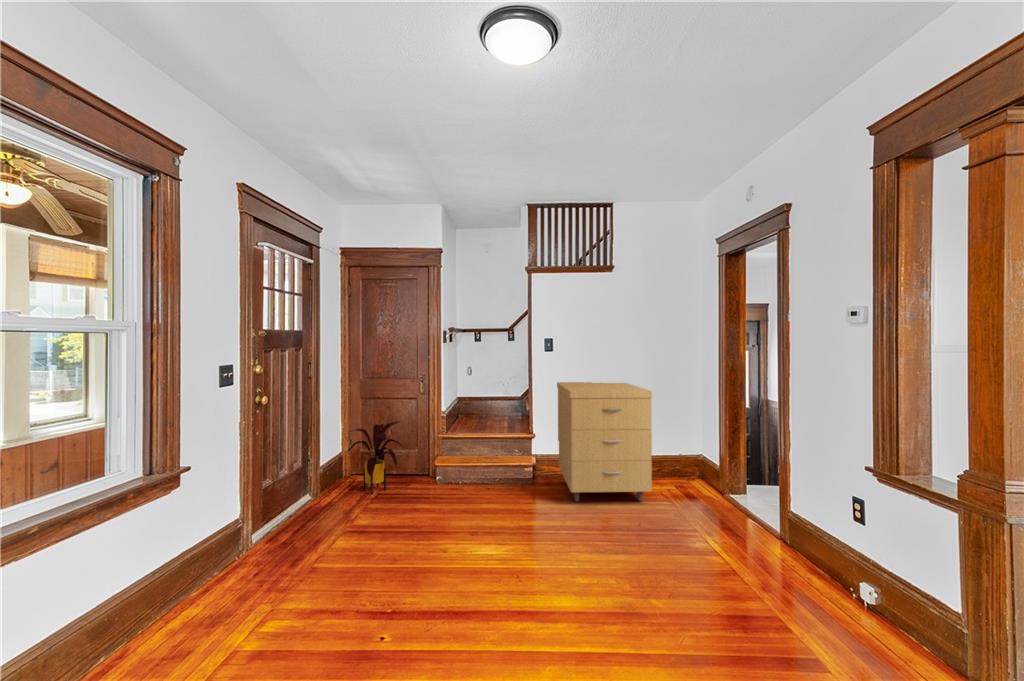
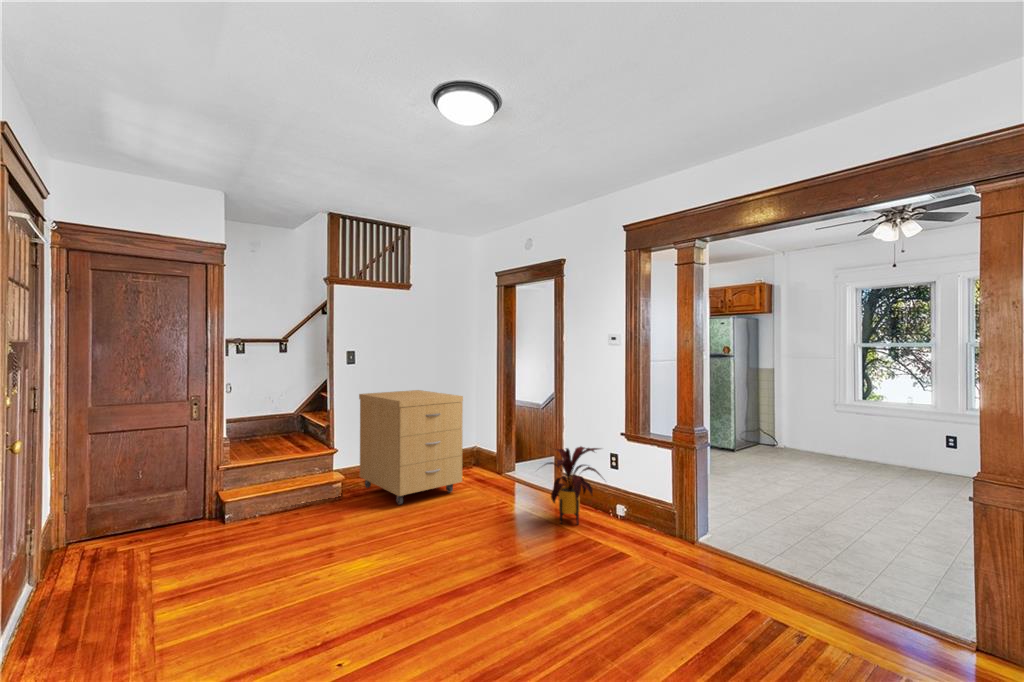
house plant: present [347,421,403,494] -> present [545,447,605,525]

